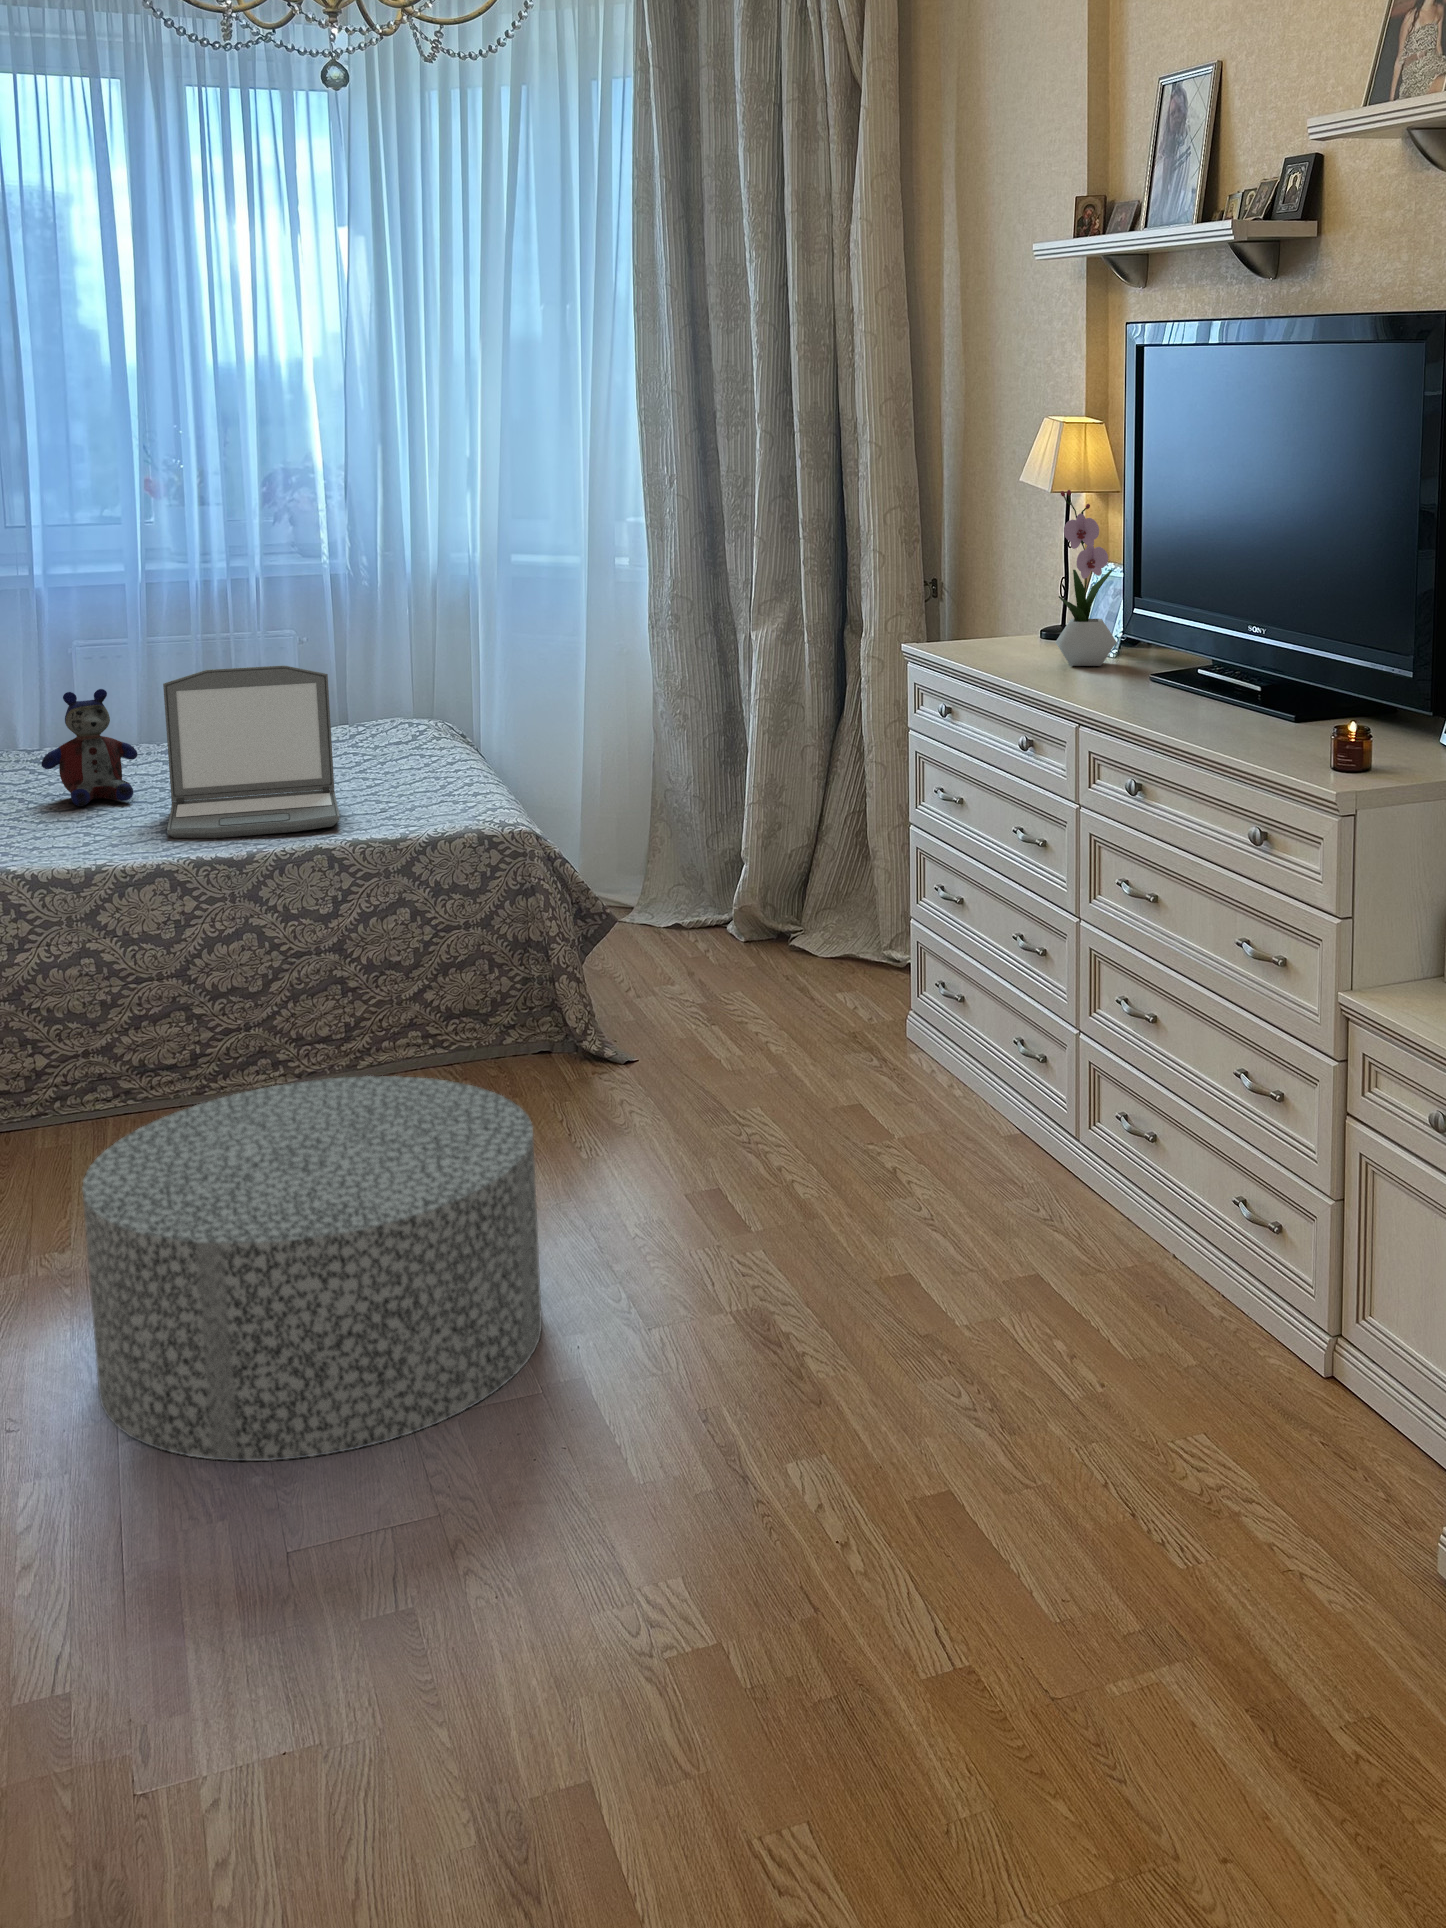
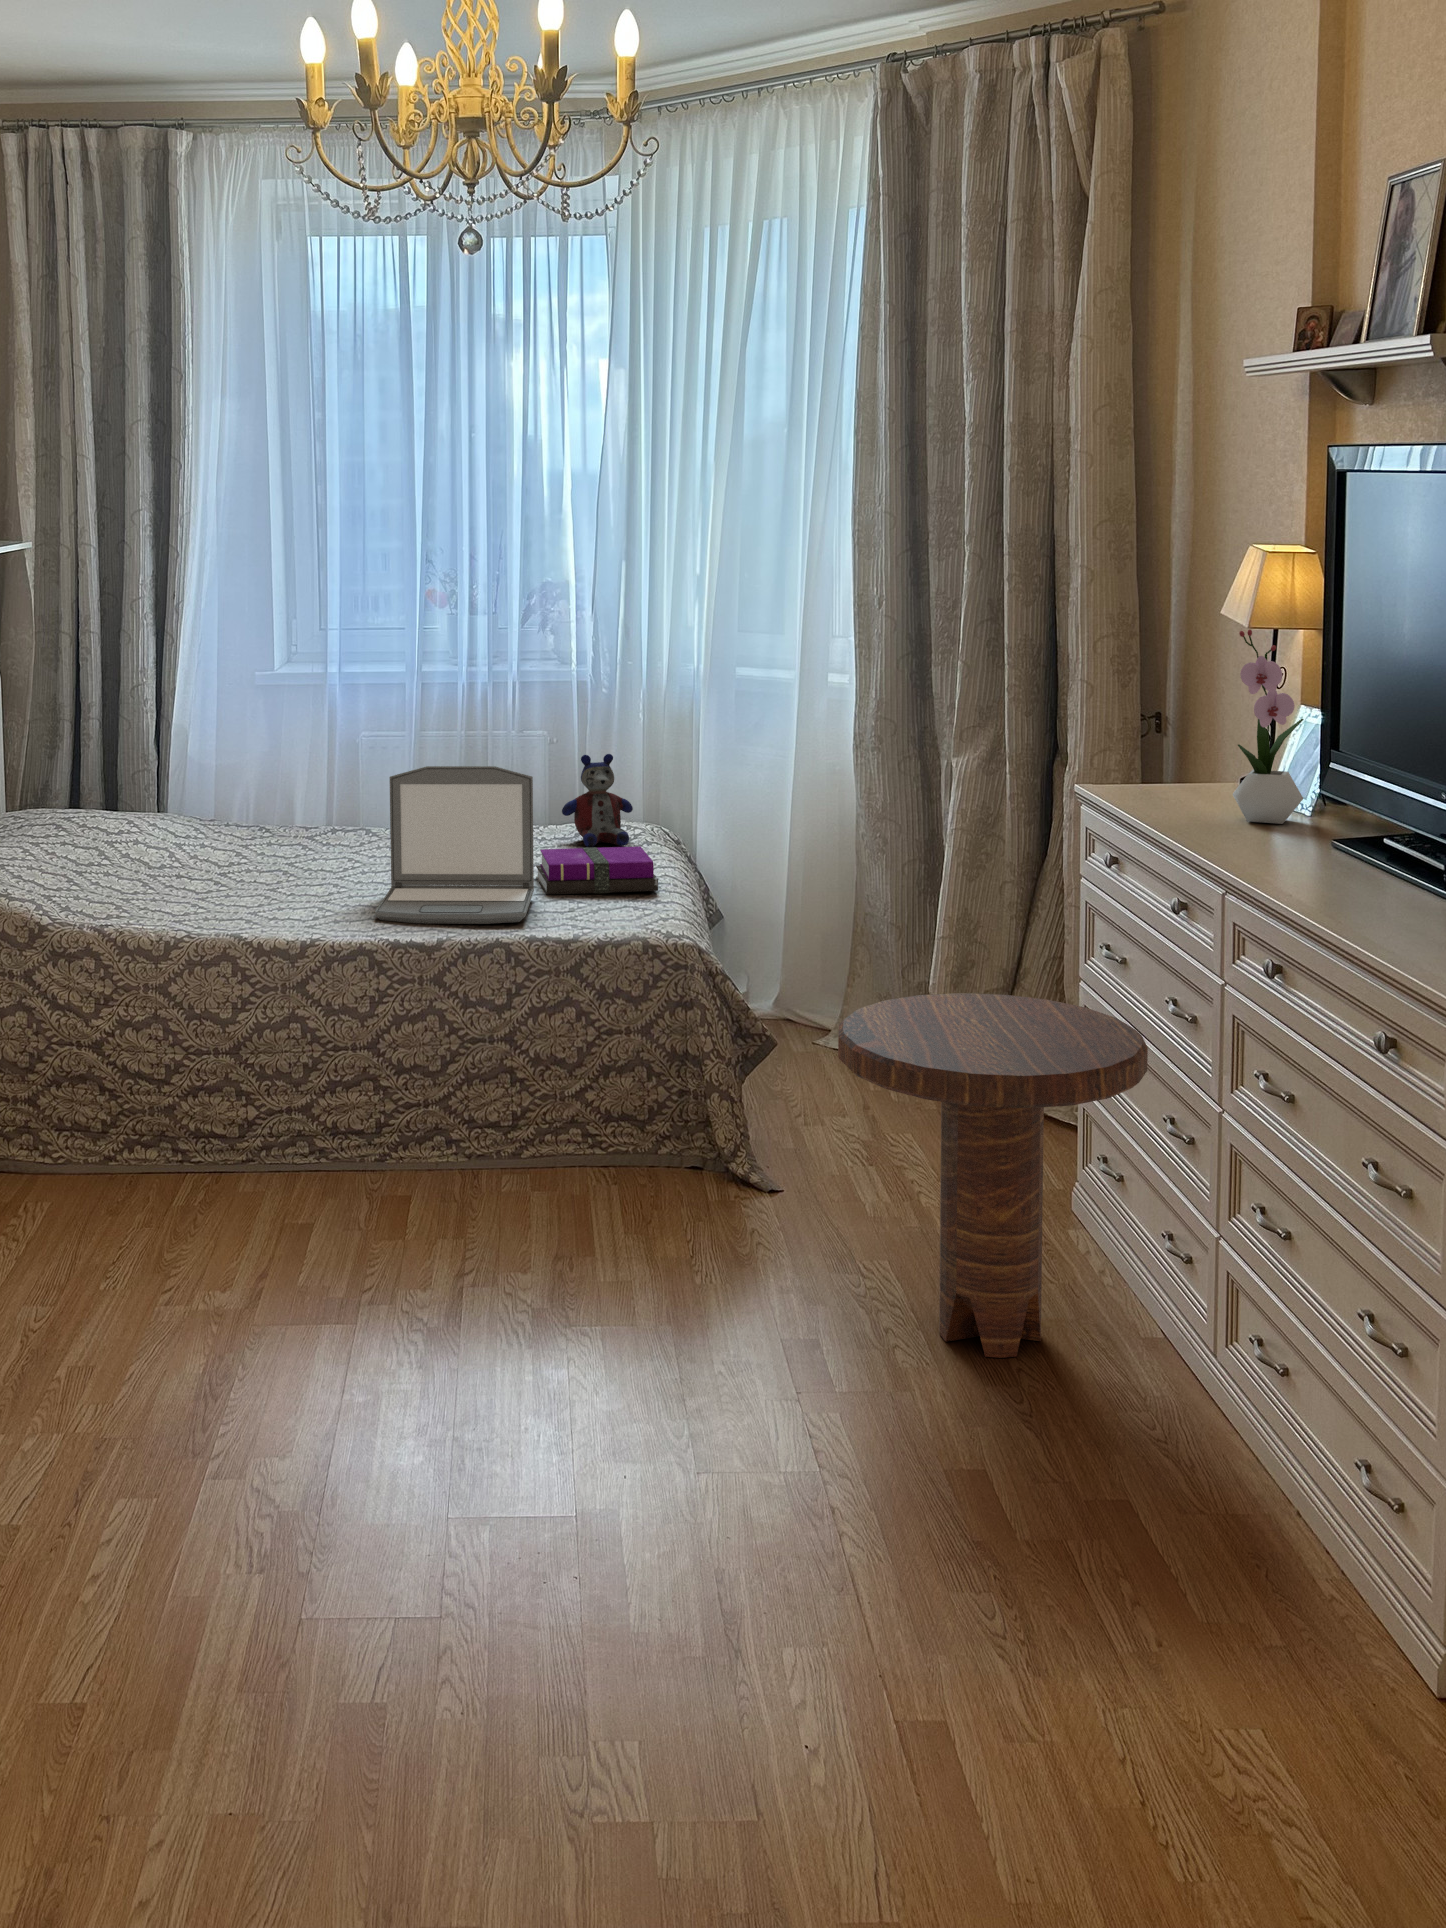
stuffed bear: present [41,689,137,806] -> present [562,754,633,847]
notebook: none [324,742,464,798] -> present [536,846,658,895]
side table: none [719,845,1006,1180] -> present [838,993,1148,1358]
ottoman: present [82,1076,542,1461] -> none [191,1169,603,1542]

